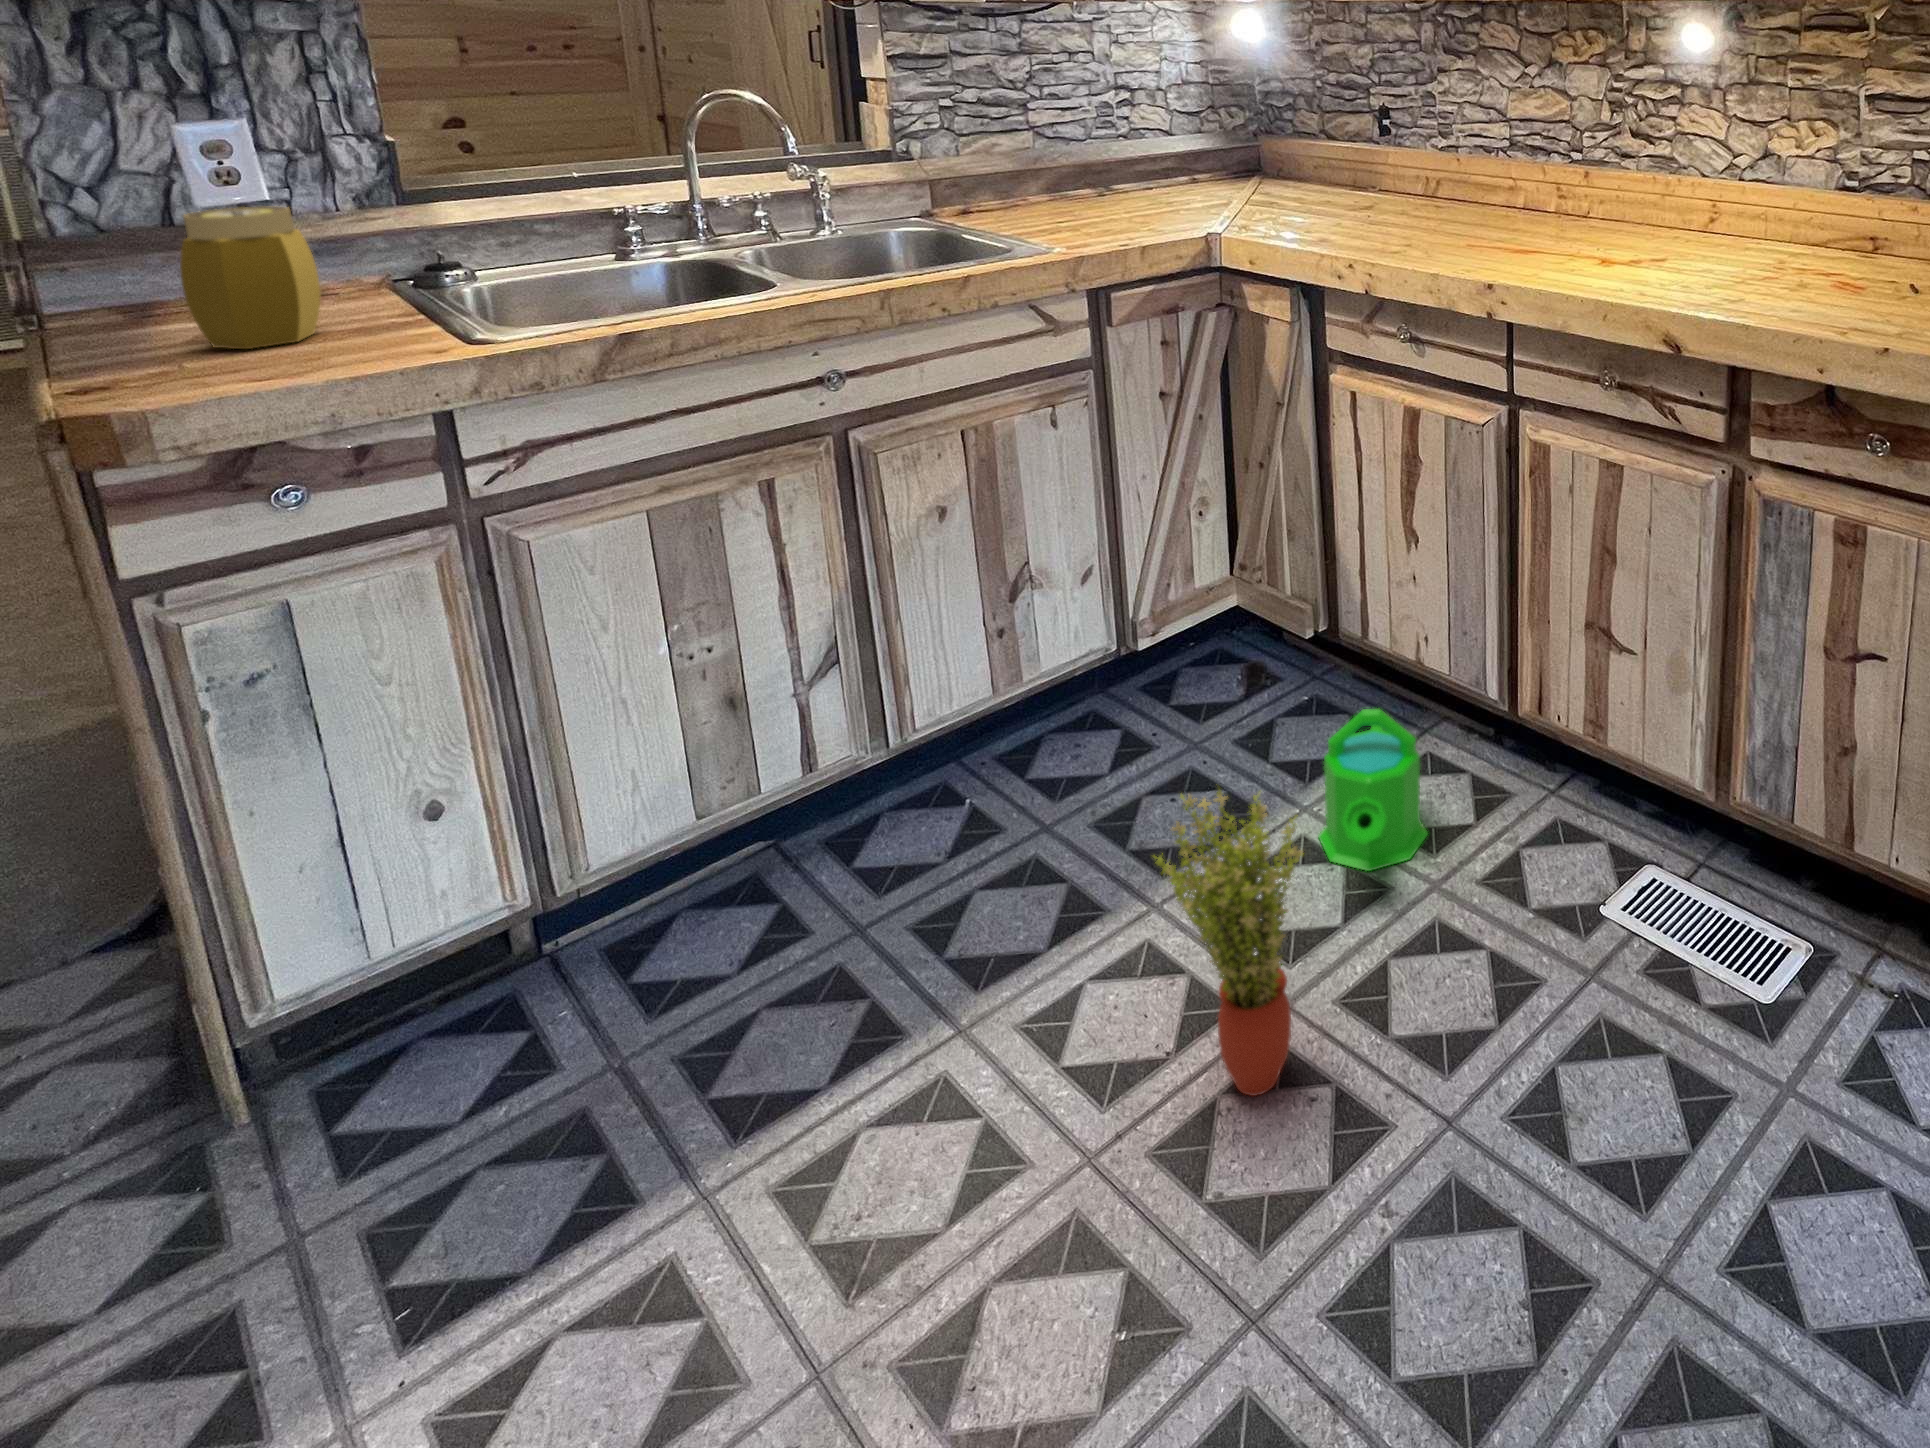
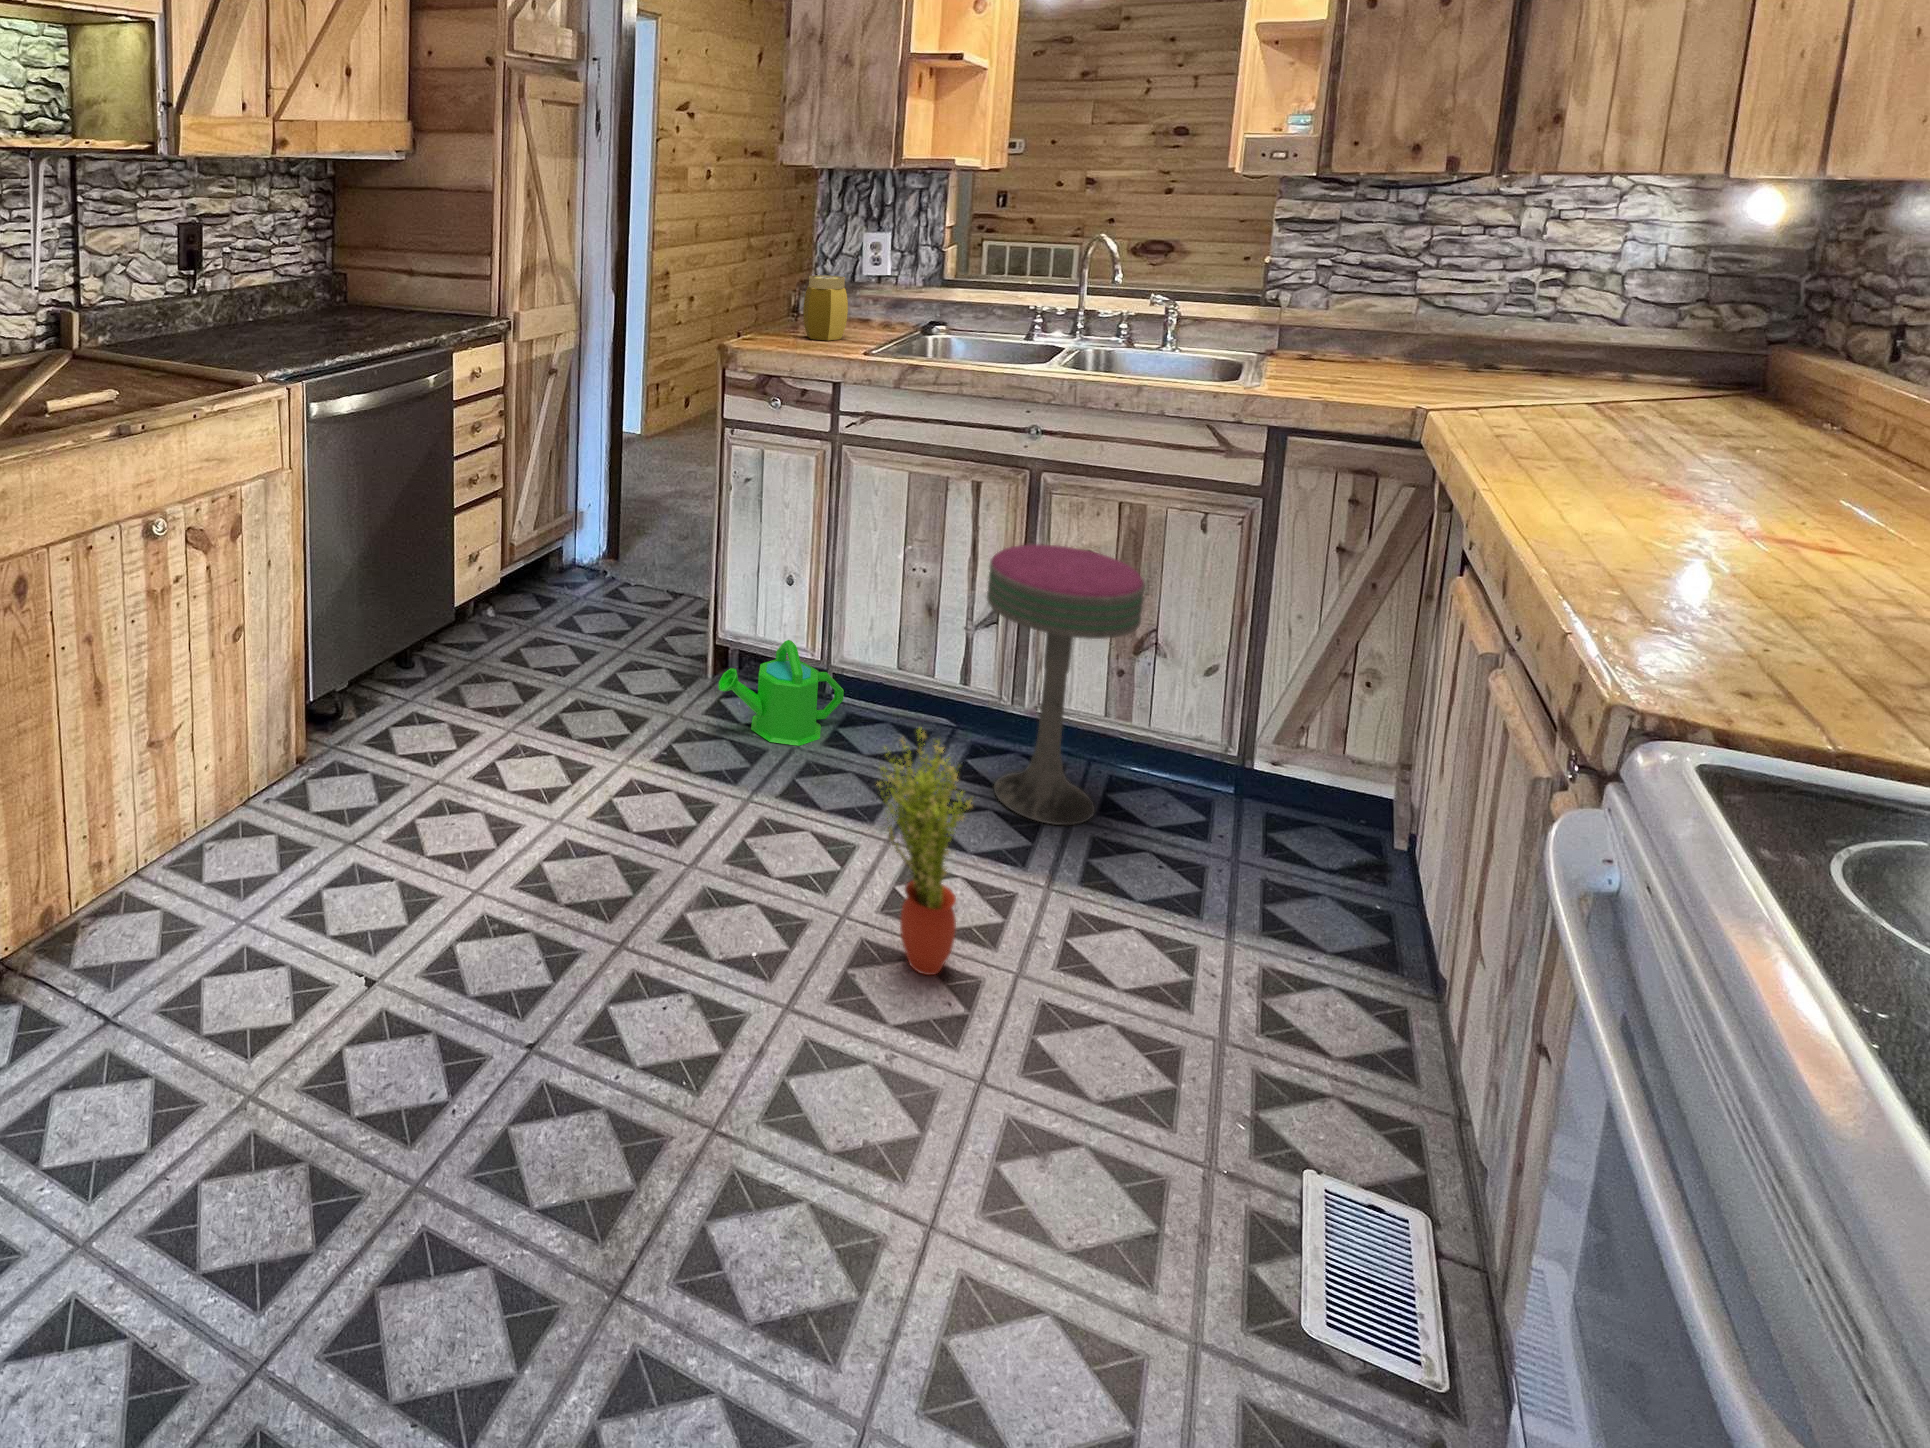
bar stool: none [896,497,1103,876] -> present [987,544,1145,825]
watering can: present [1319,709,1428,871] -> present [719,640,844,746]

